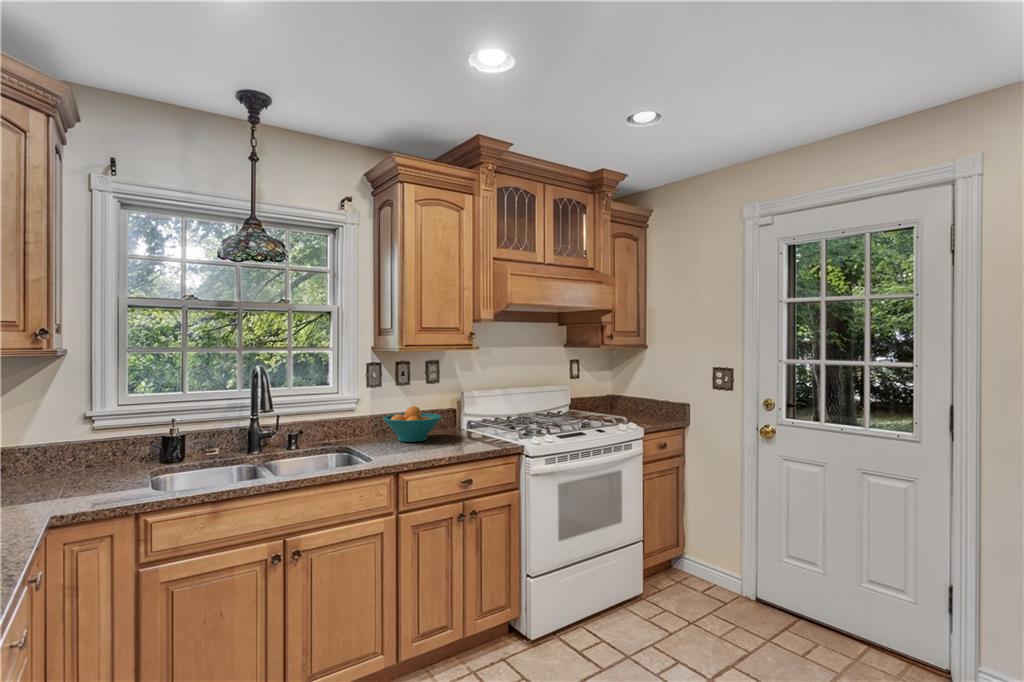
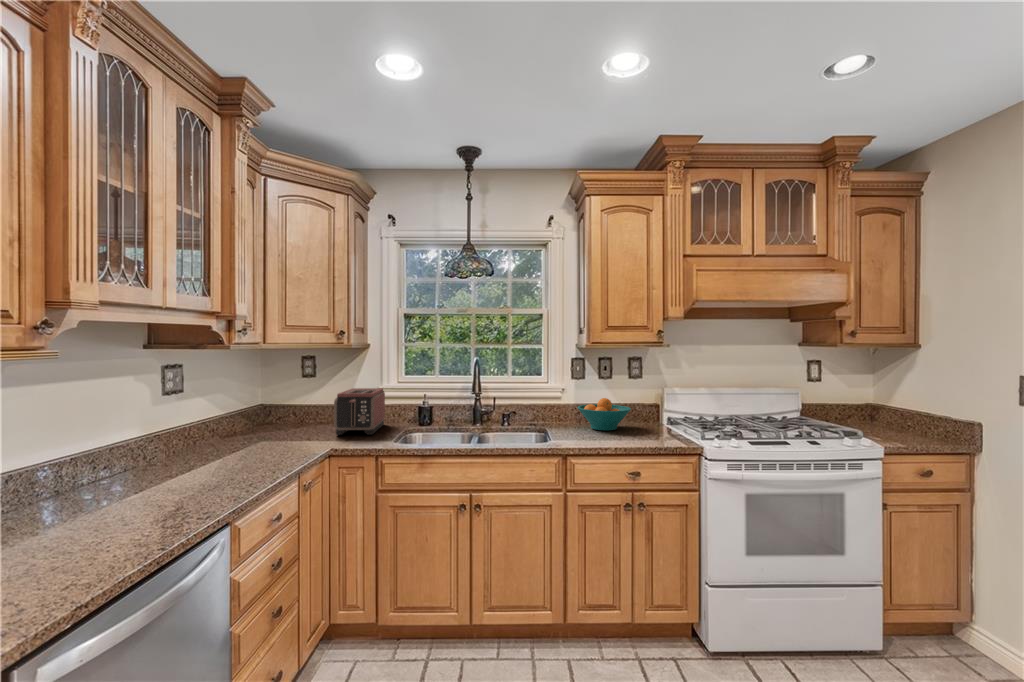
toaster: none [37,415,113,494] -> present [334,388,385,435]

